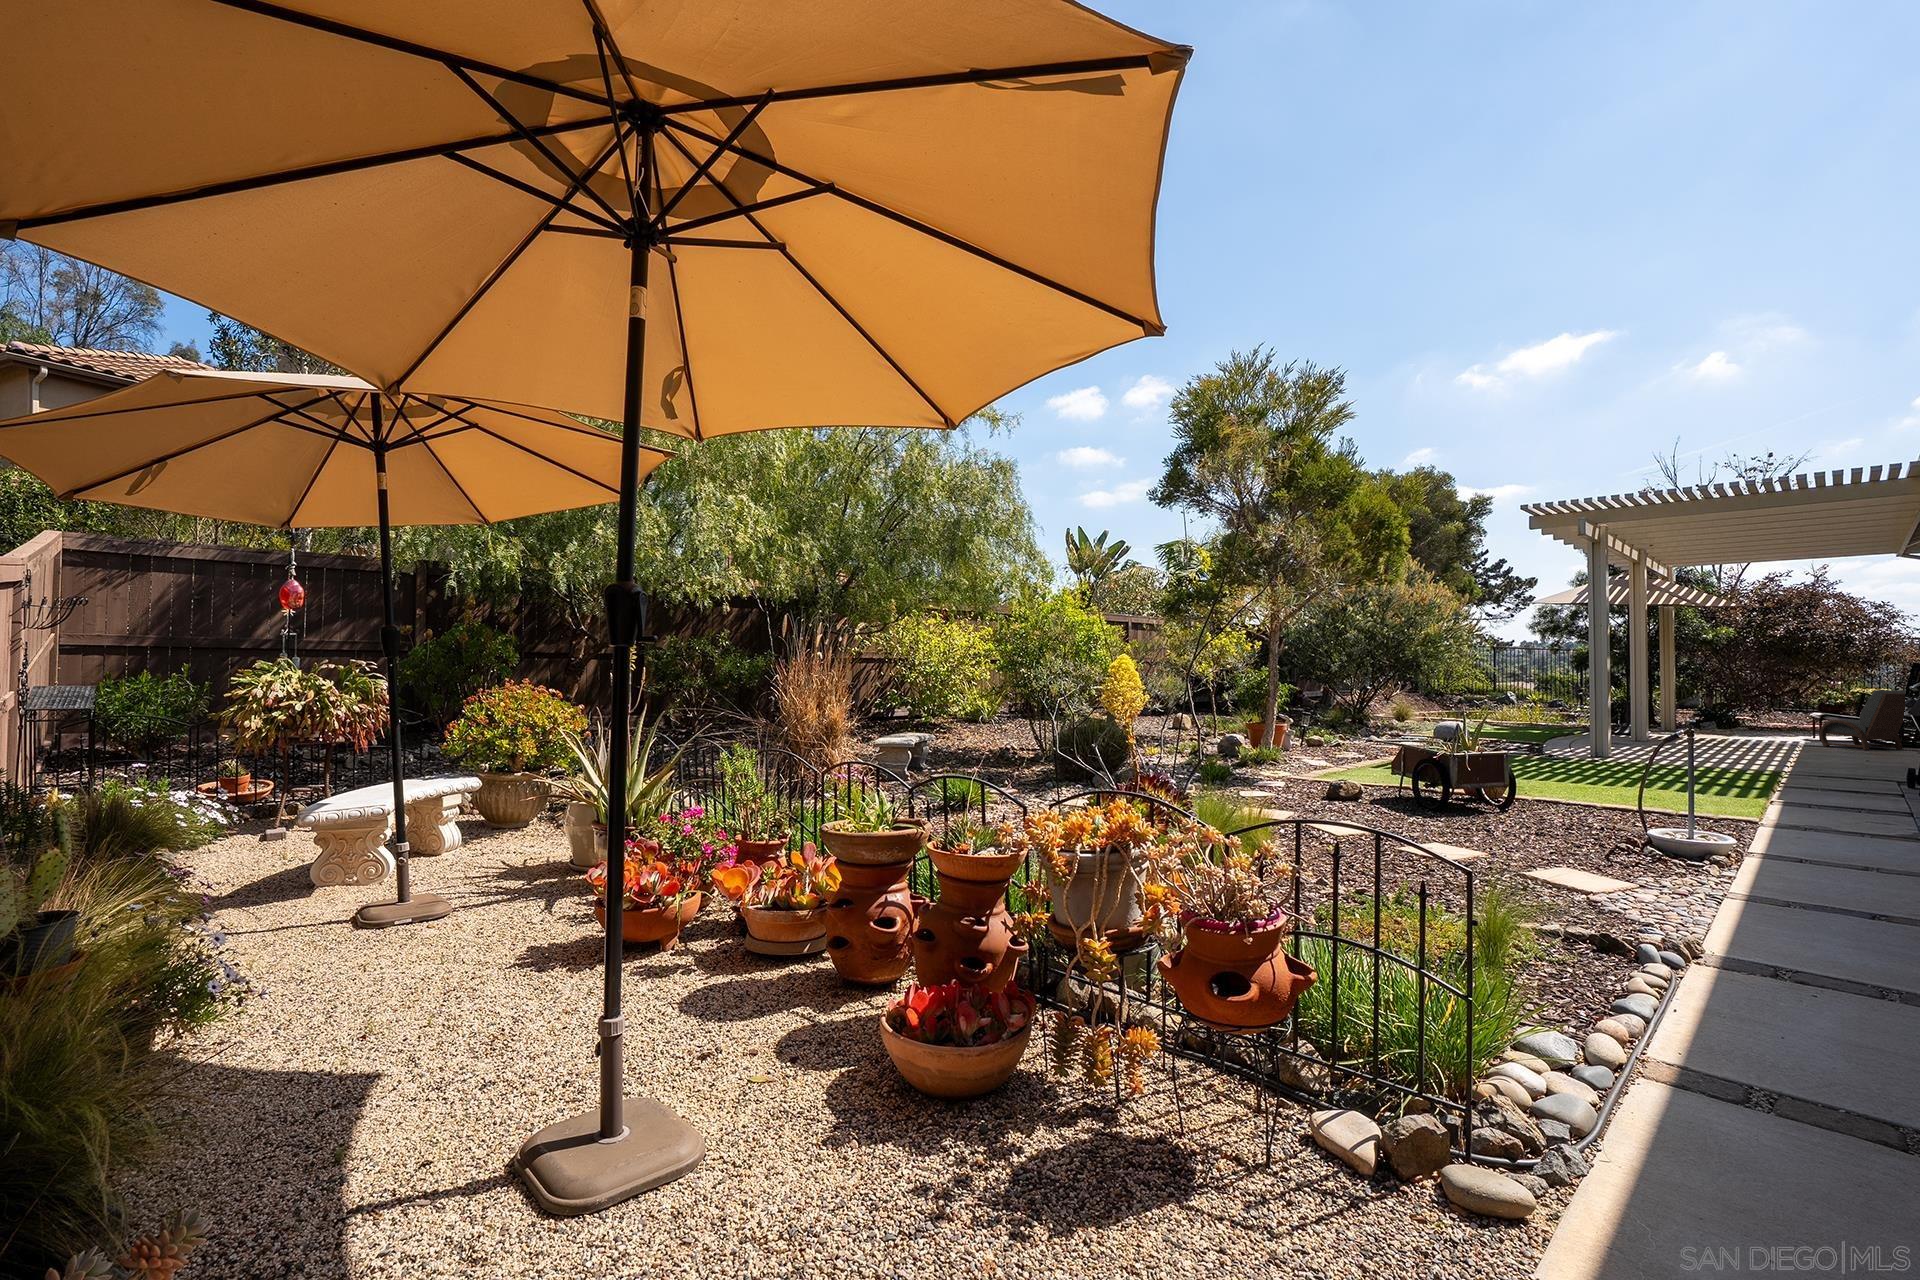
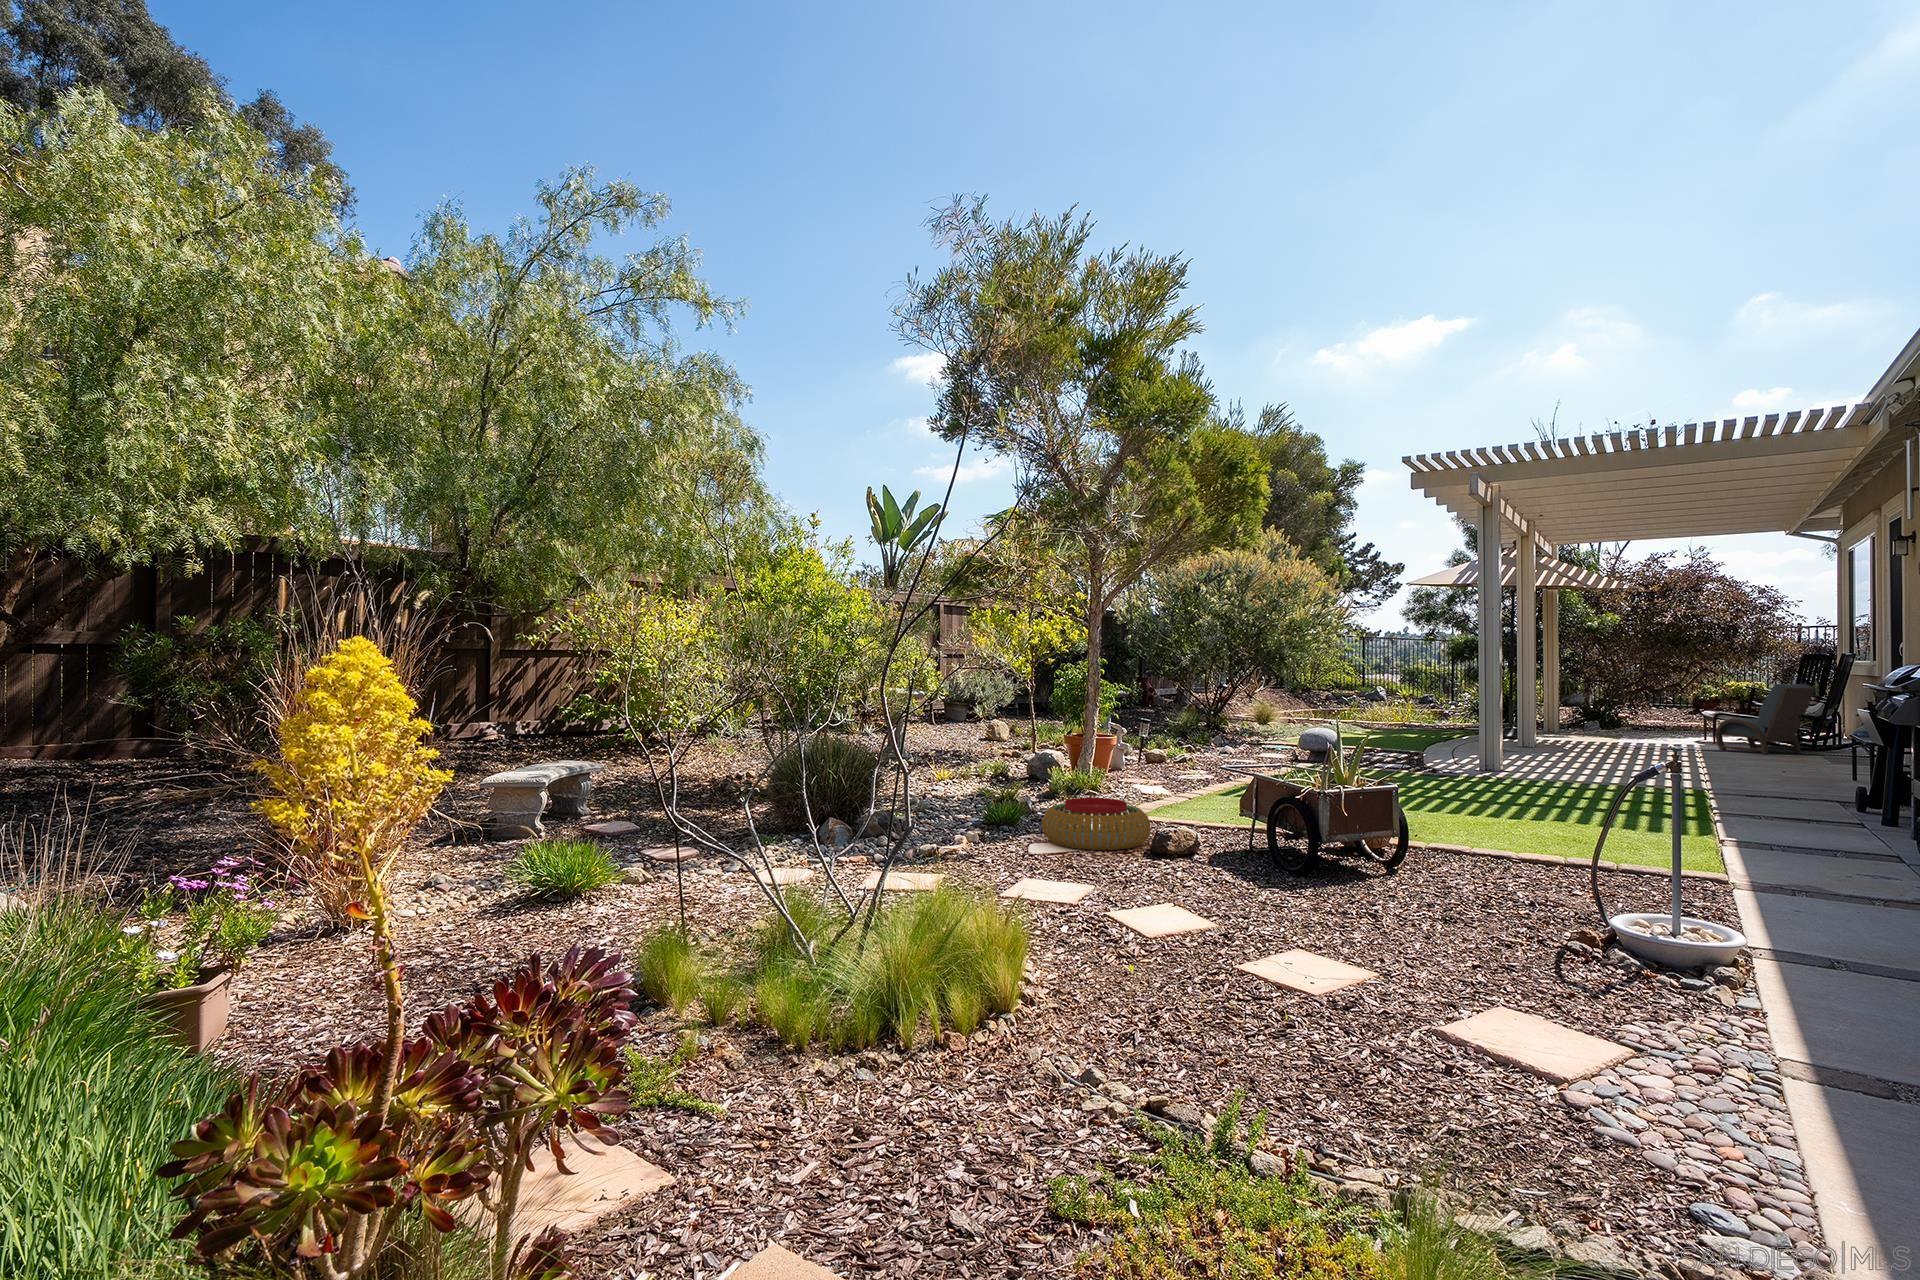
pouf: none [1249,760,1327,794] -> present [1042,798,1151,850]

